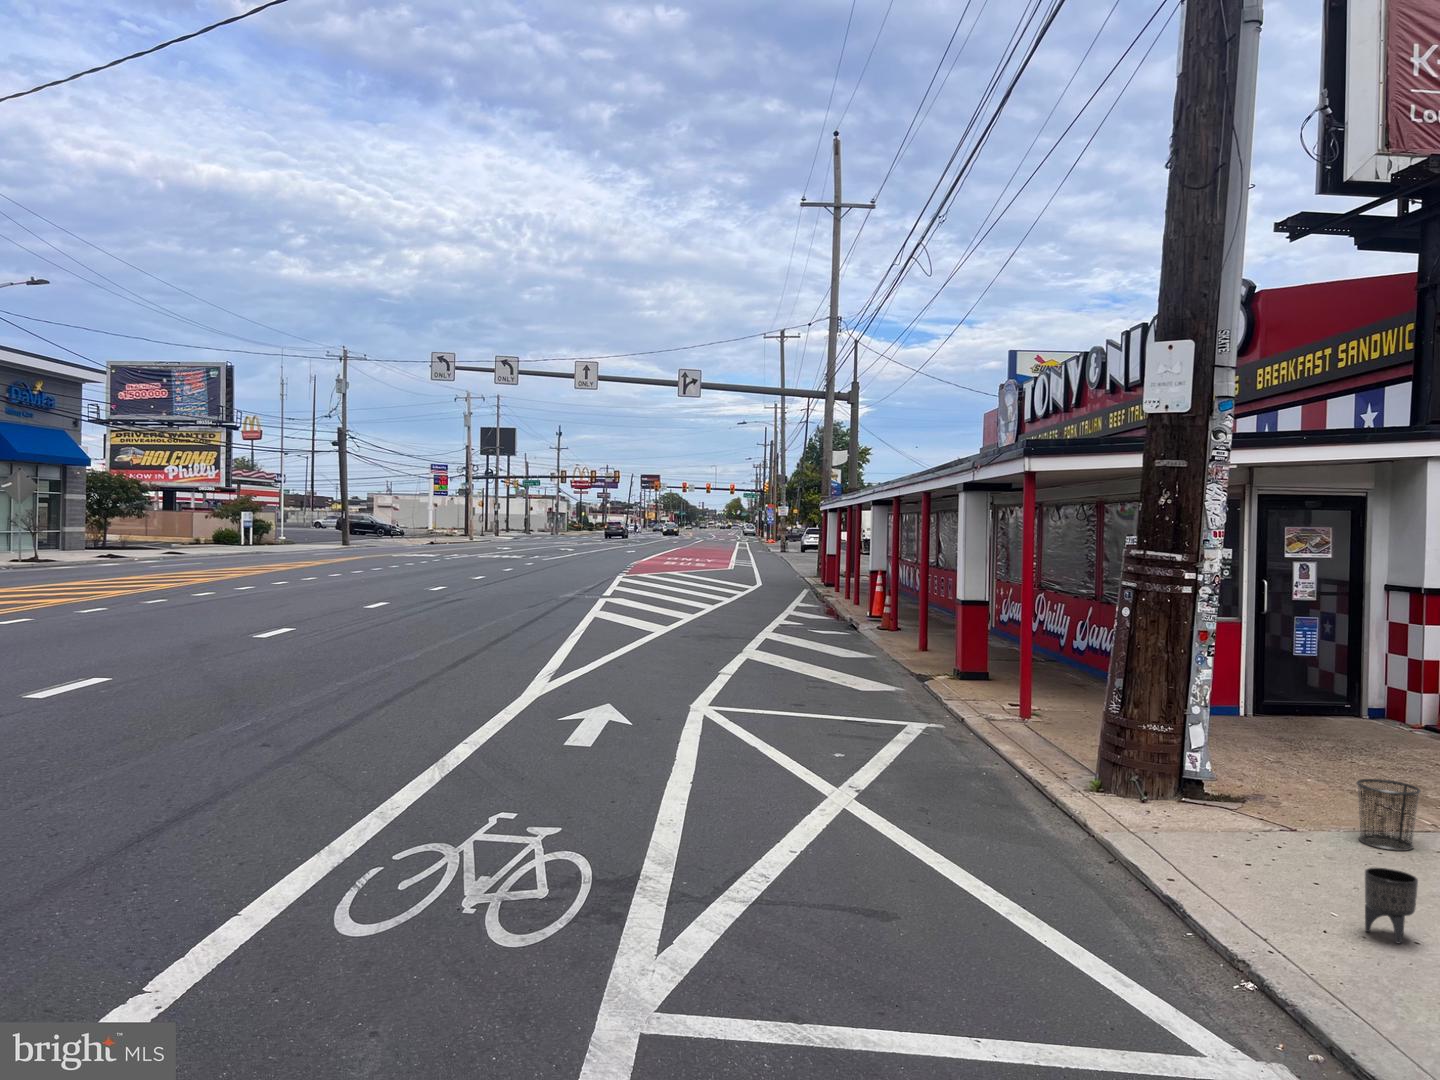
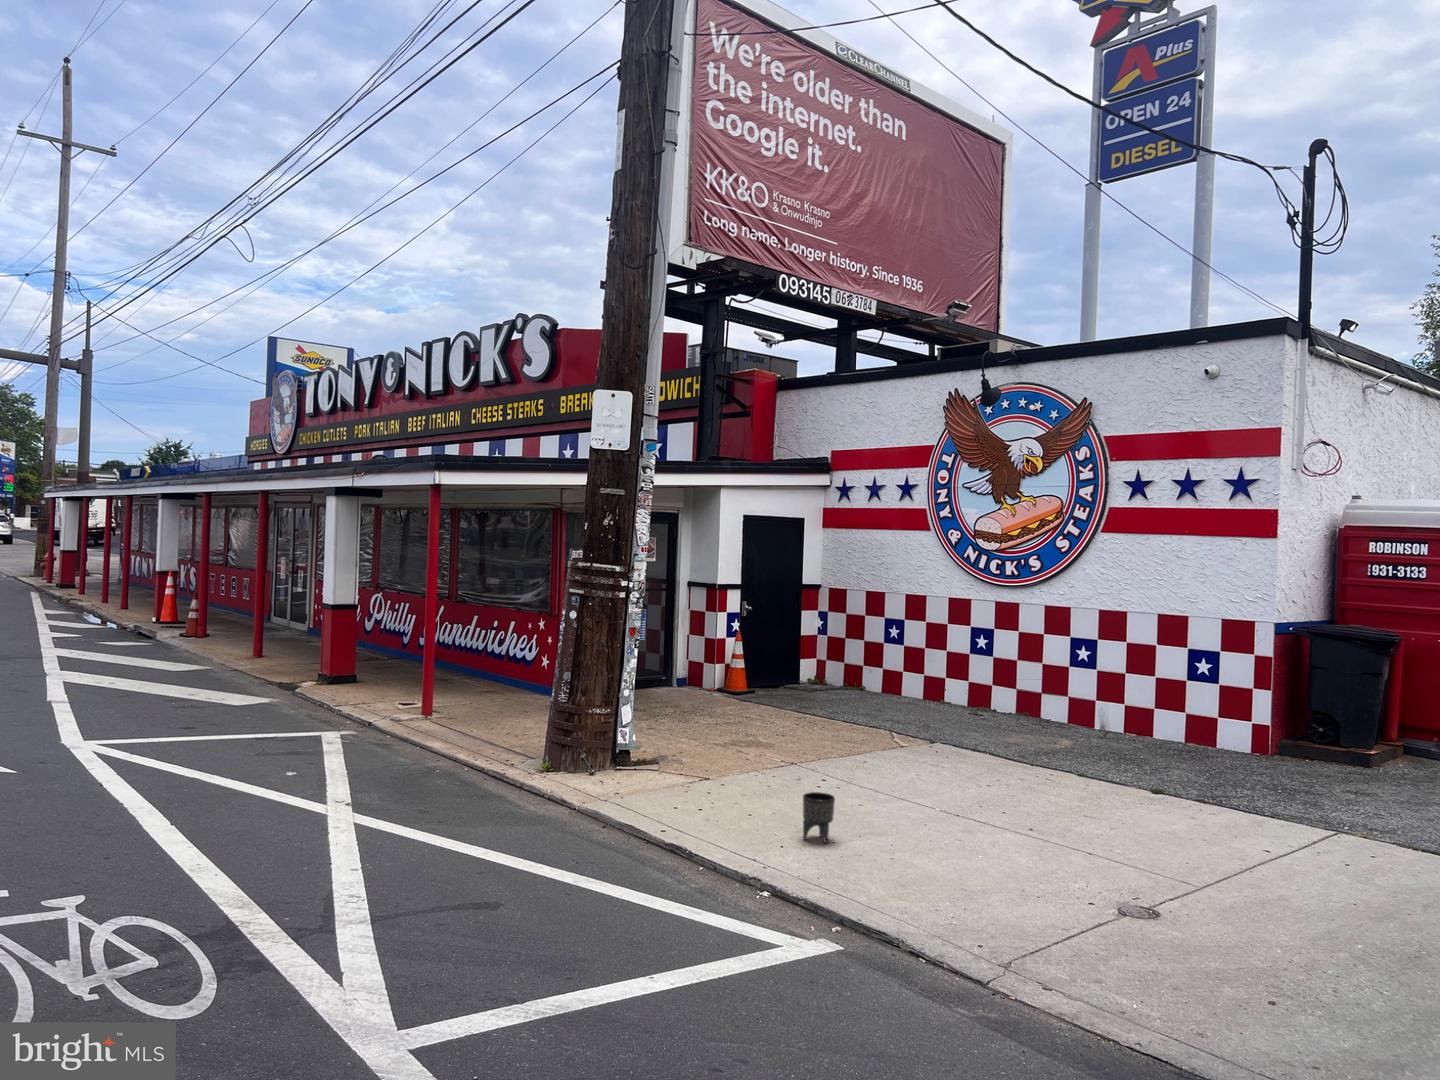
trash can: present [1357,779,1421,851] -> none [746,729,786,780]

